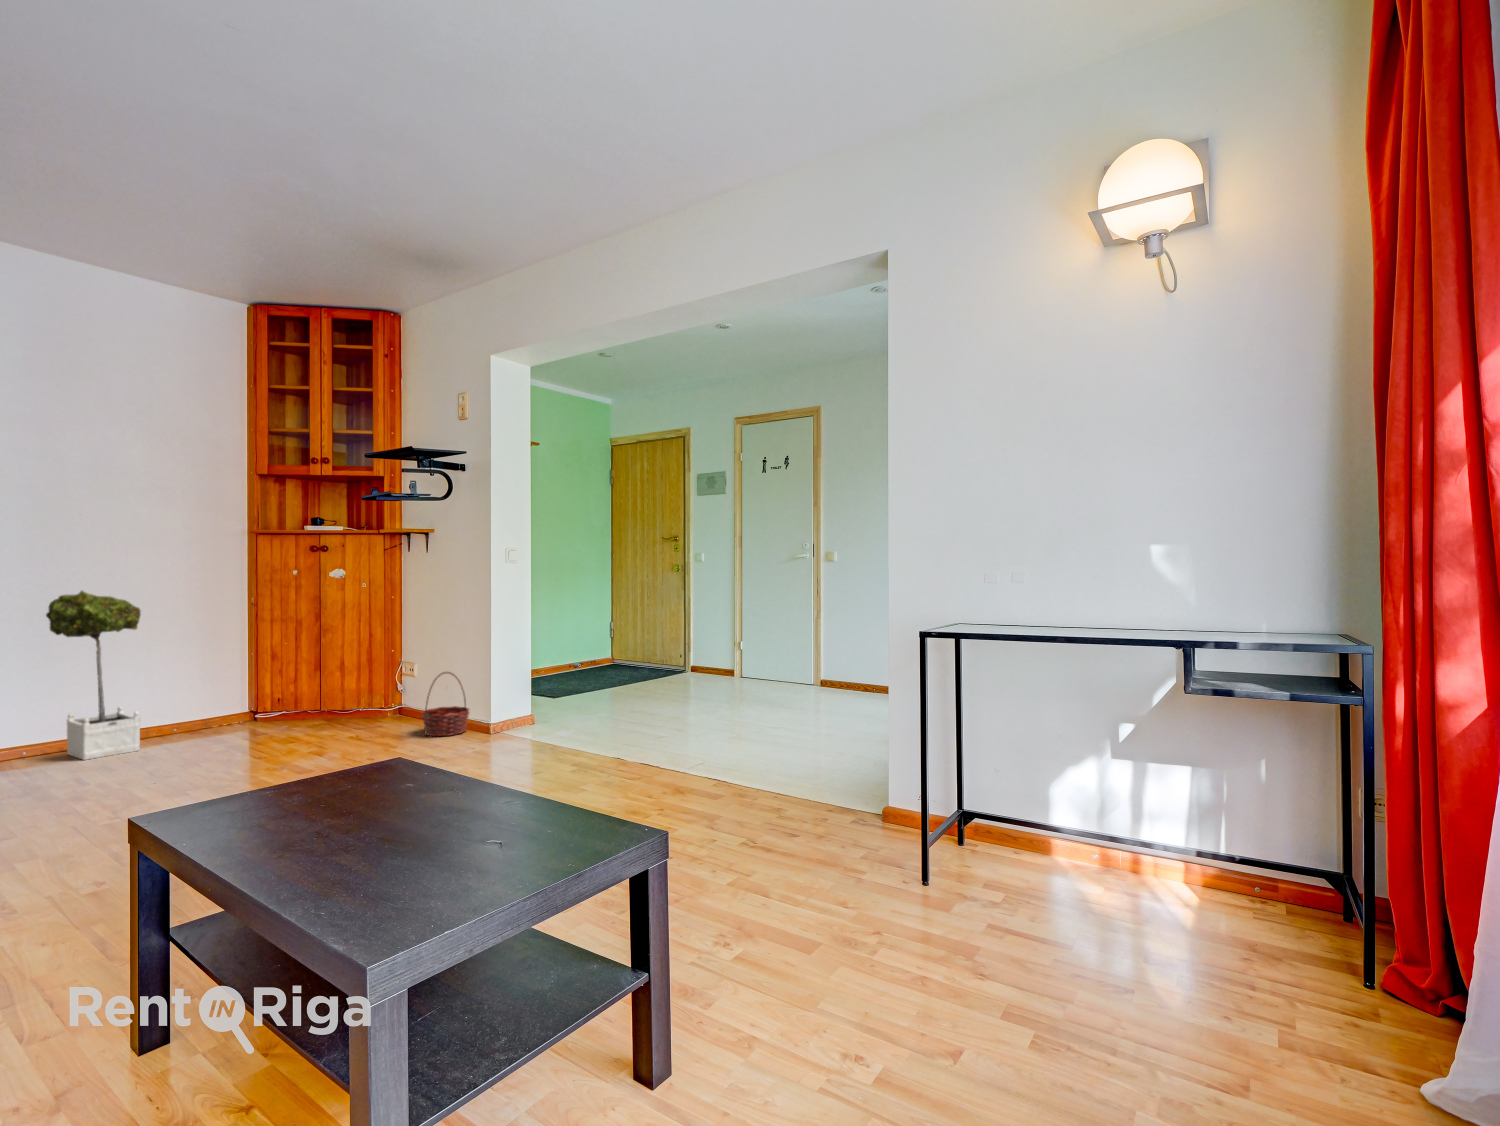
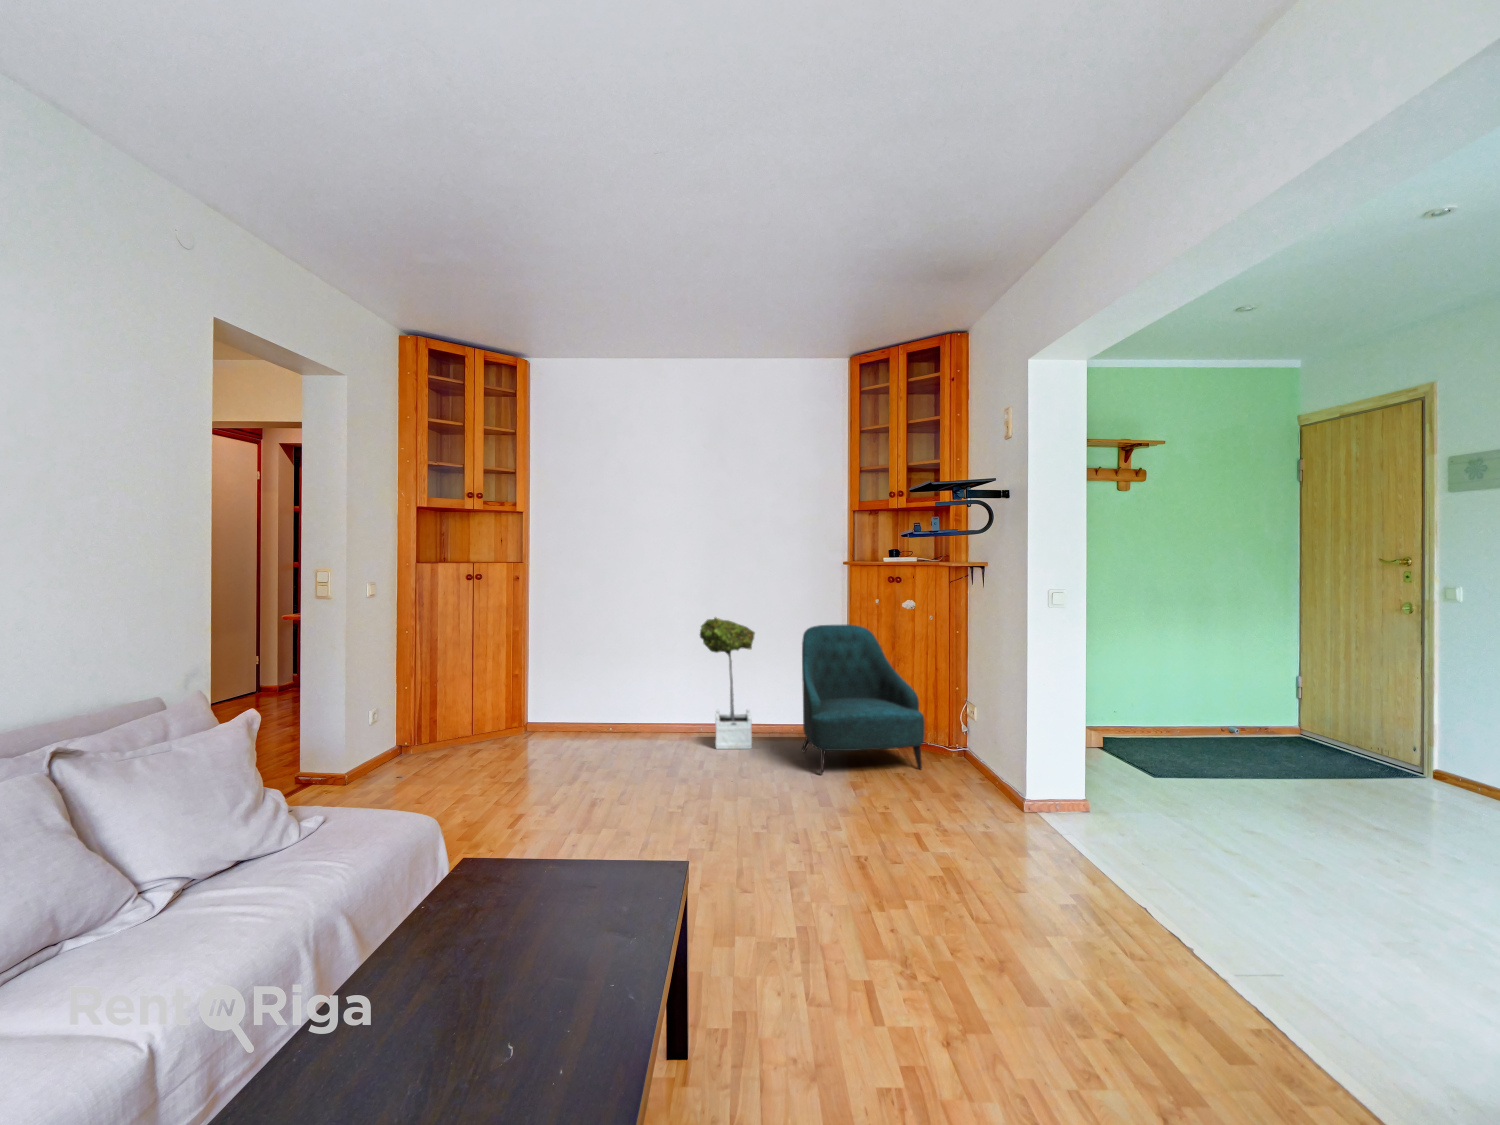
armchair: none [209,596,374,750] -> present [802,625,925,775]
basket: present [422,672,469,736] -> none [949,729,1004,805]

